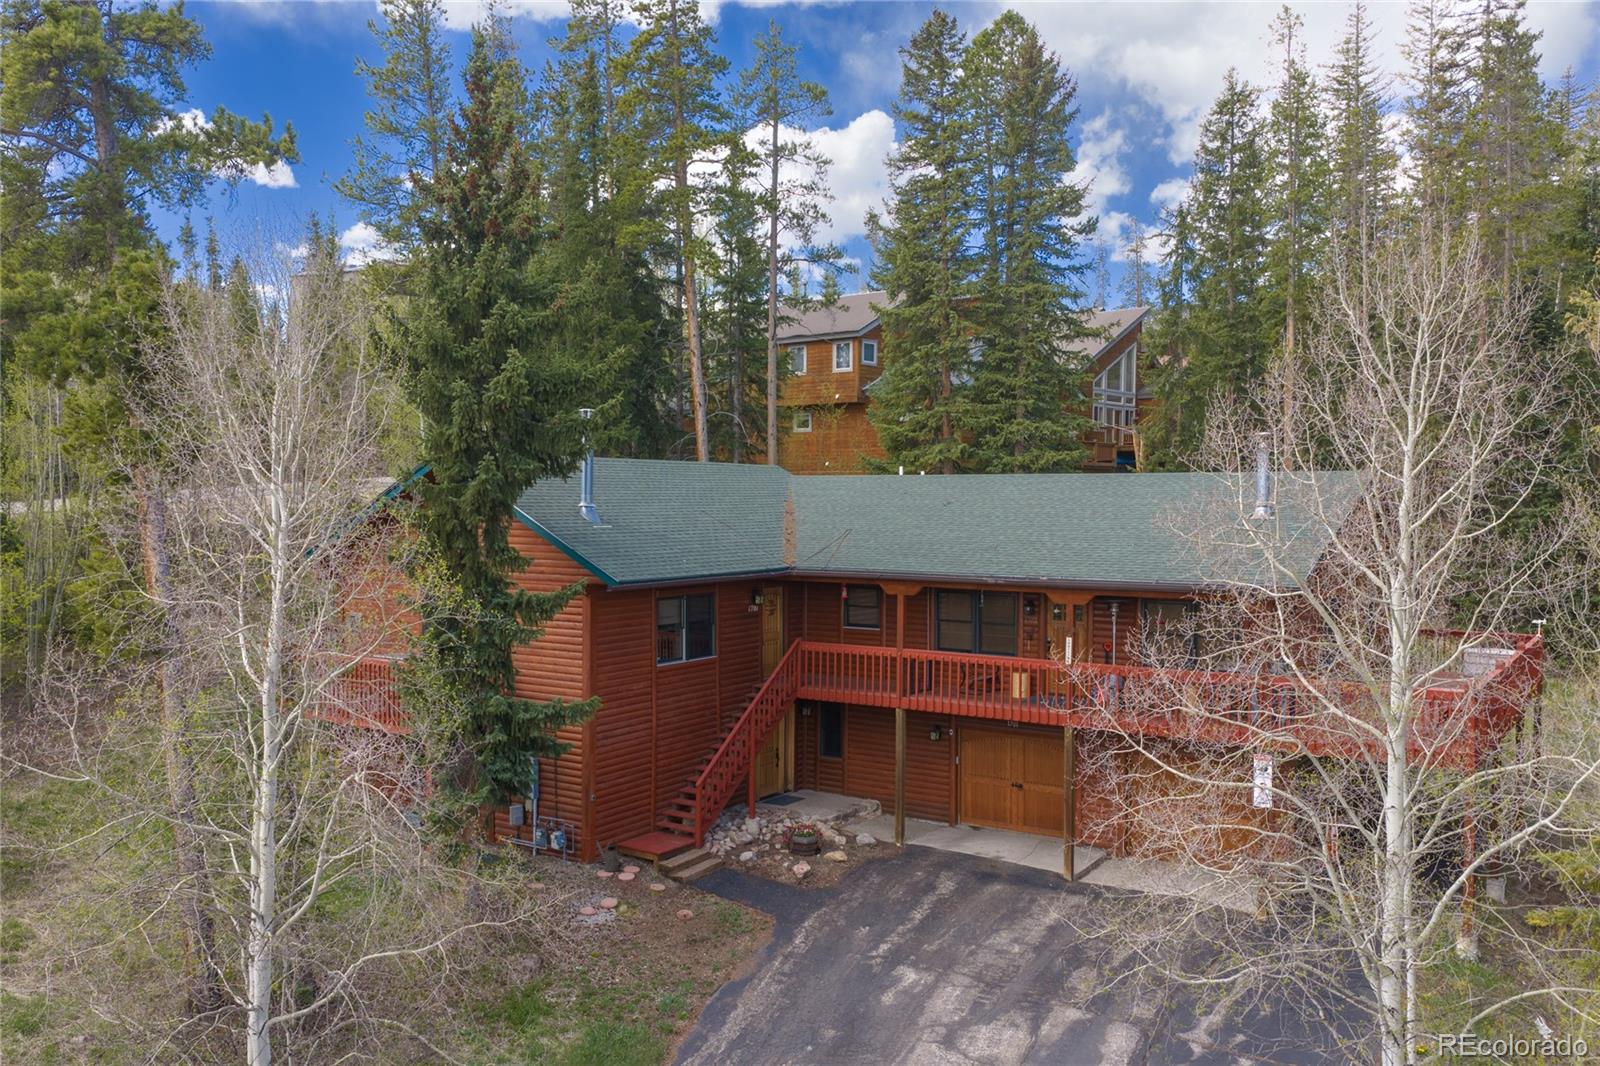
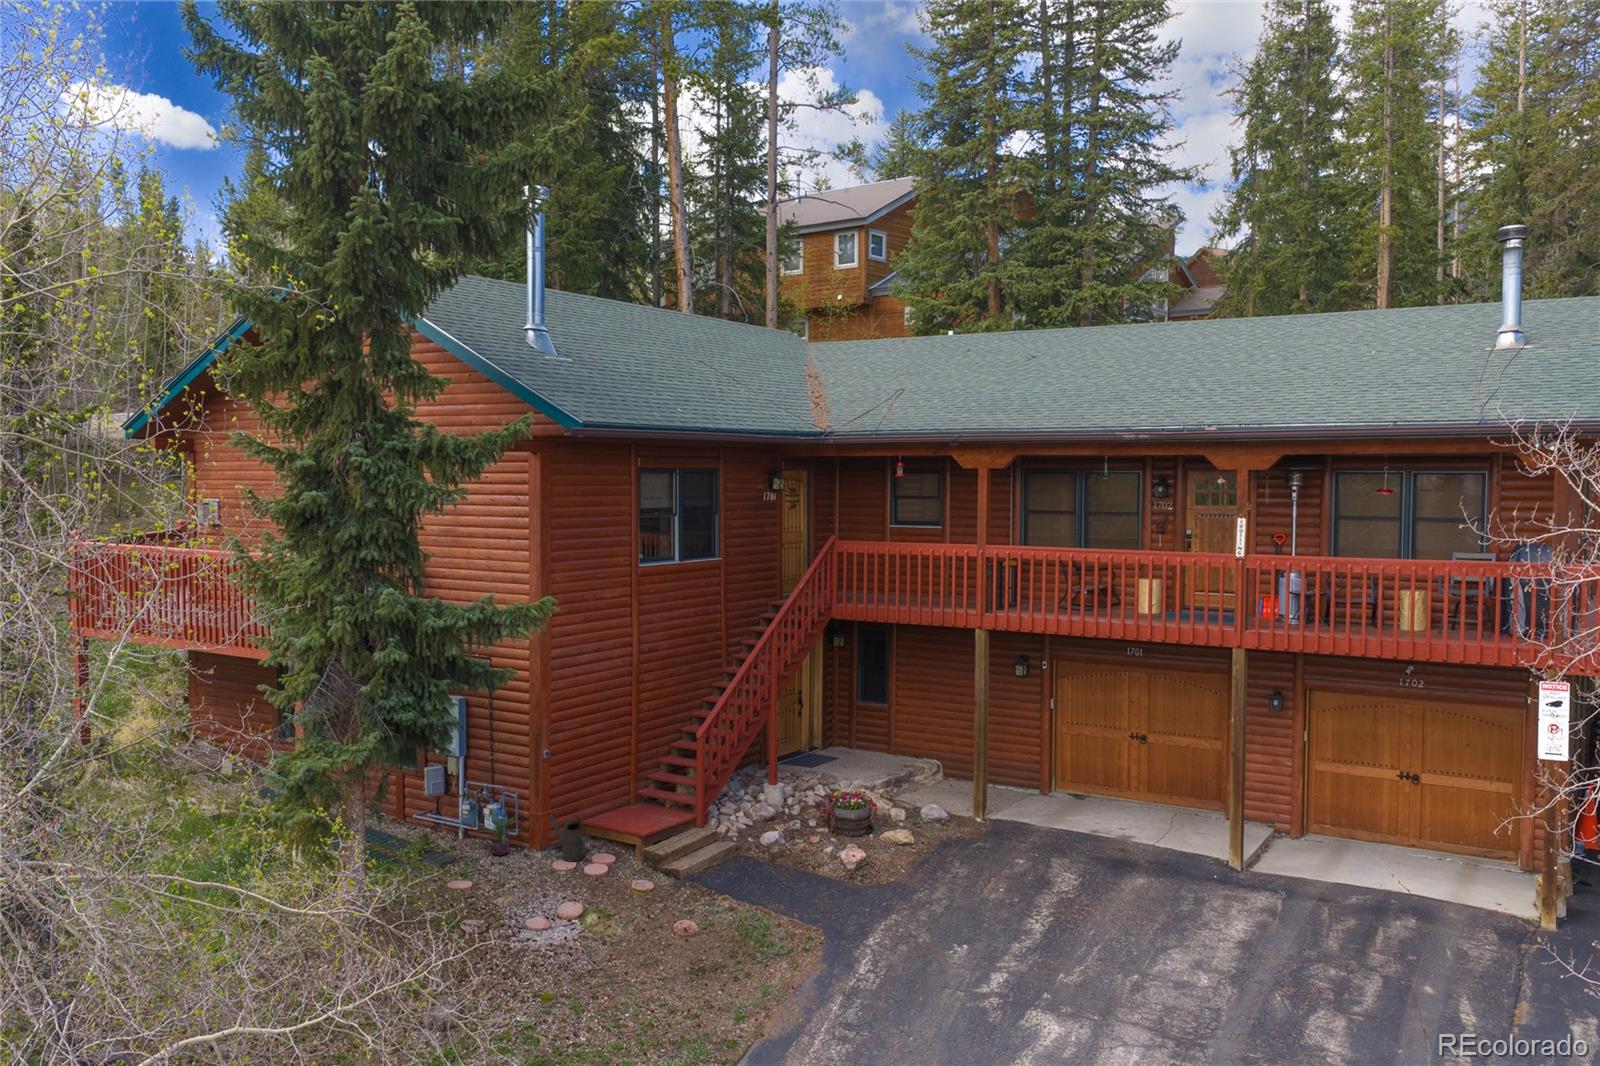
decorative plant: none [545,835,580,868] -> present [492,810,515,856]

